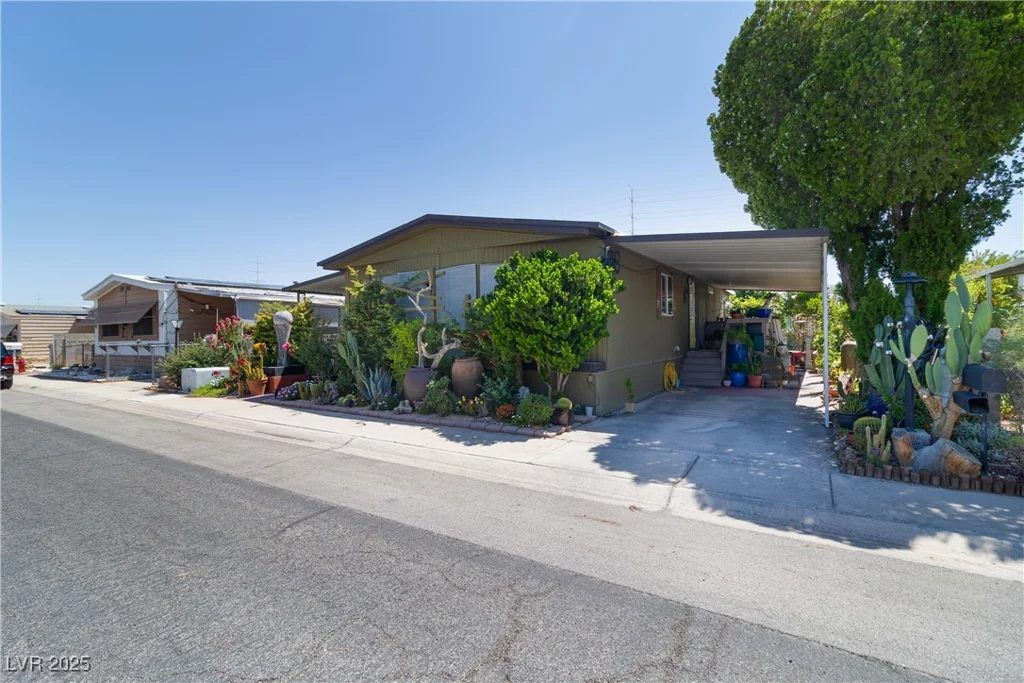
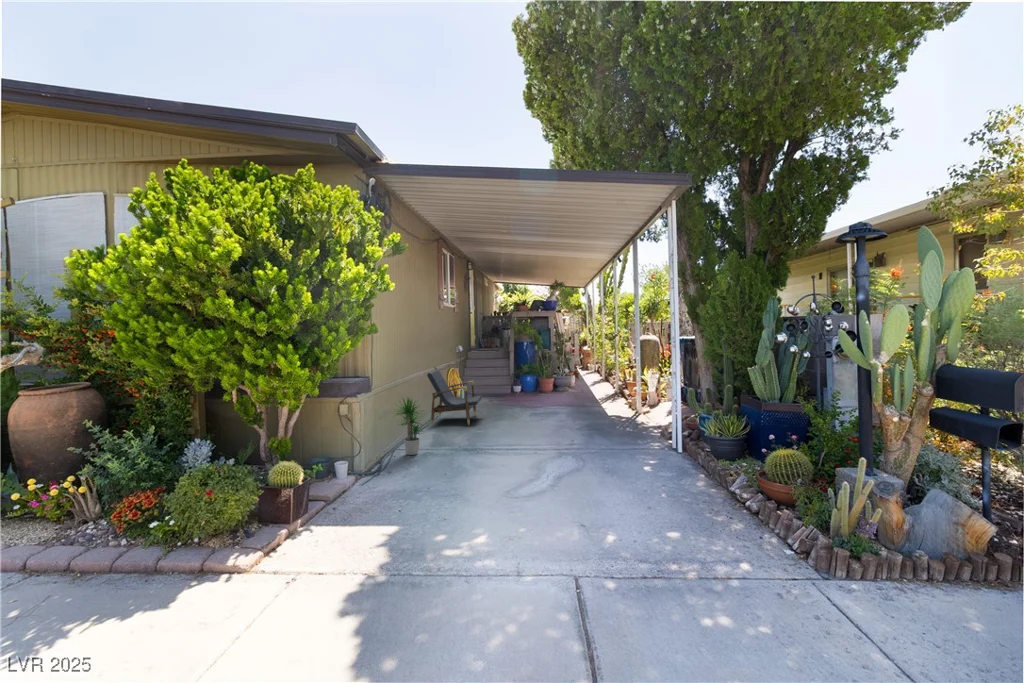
lounge chair: present [761,356,803,389] -> present [427,370,482,425]

